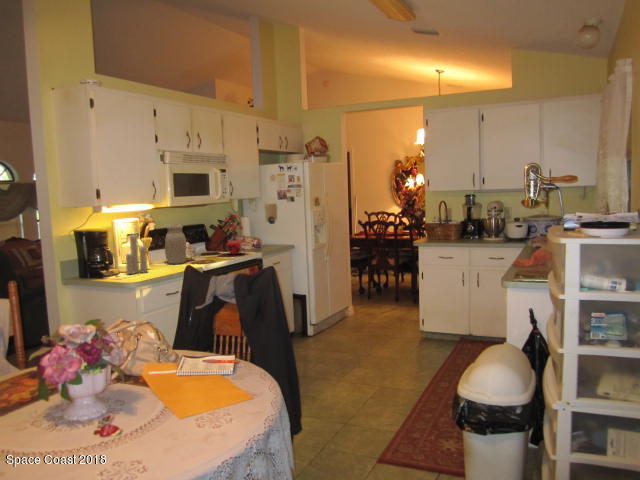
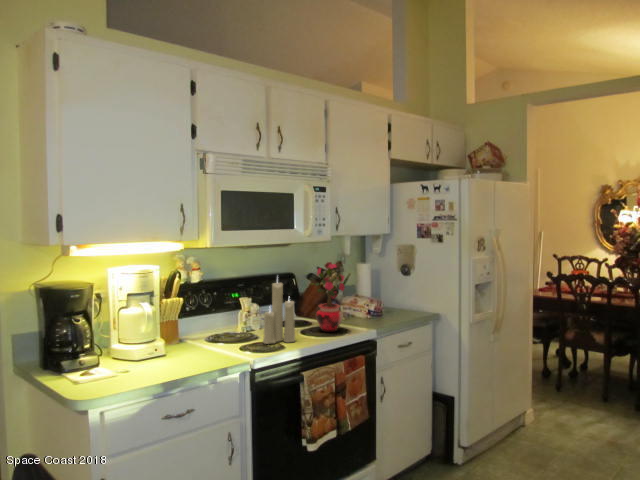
jar: present [165,224,186,264] -> none [199,279,235,349]
candle: present [126,235,148,274] -> present [263,282,295,344]

